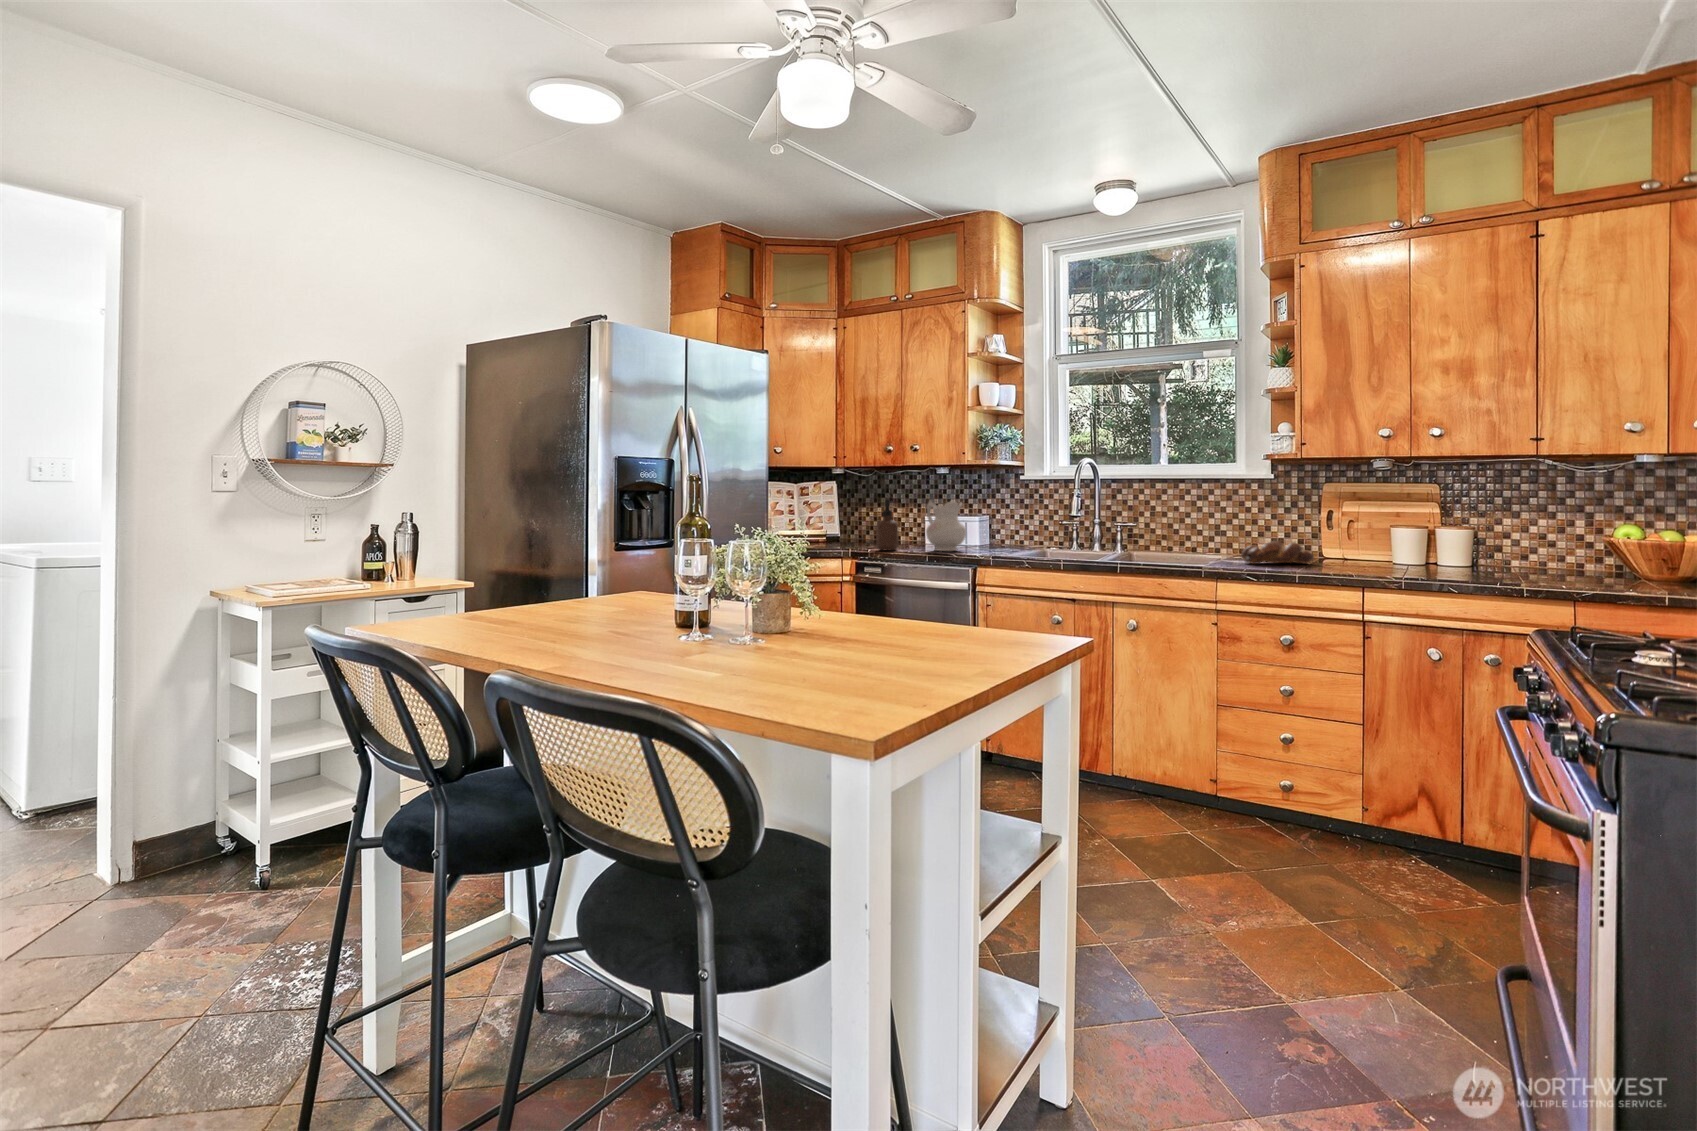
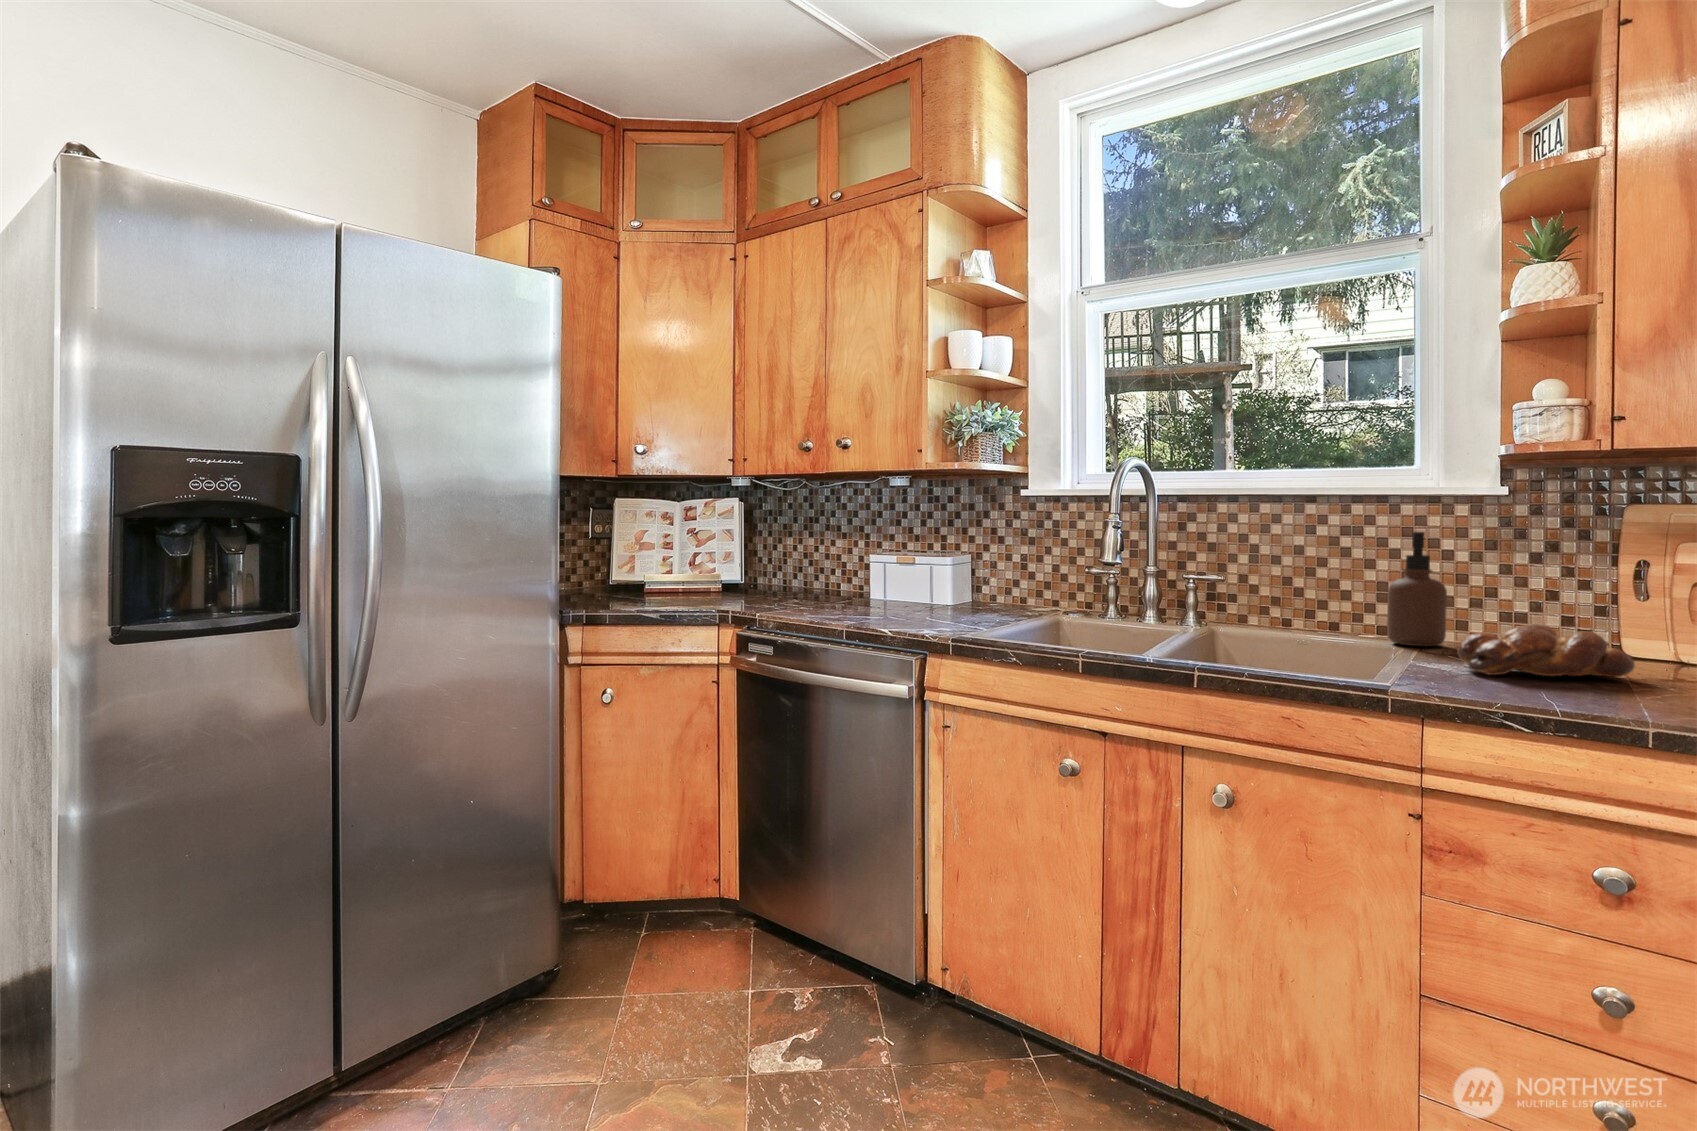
soap dispenser: present [876,499,899,550] -> present [1387,532,1447,646]
ceramic pitcher: present [926,500,966,551] -> none [851,528,920,618]

